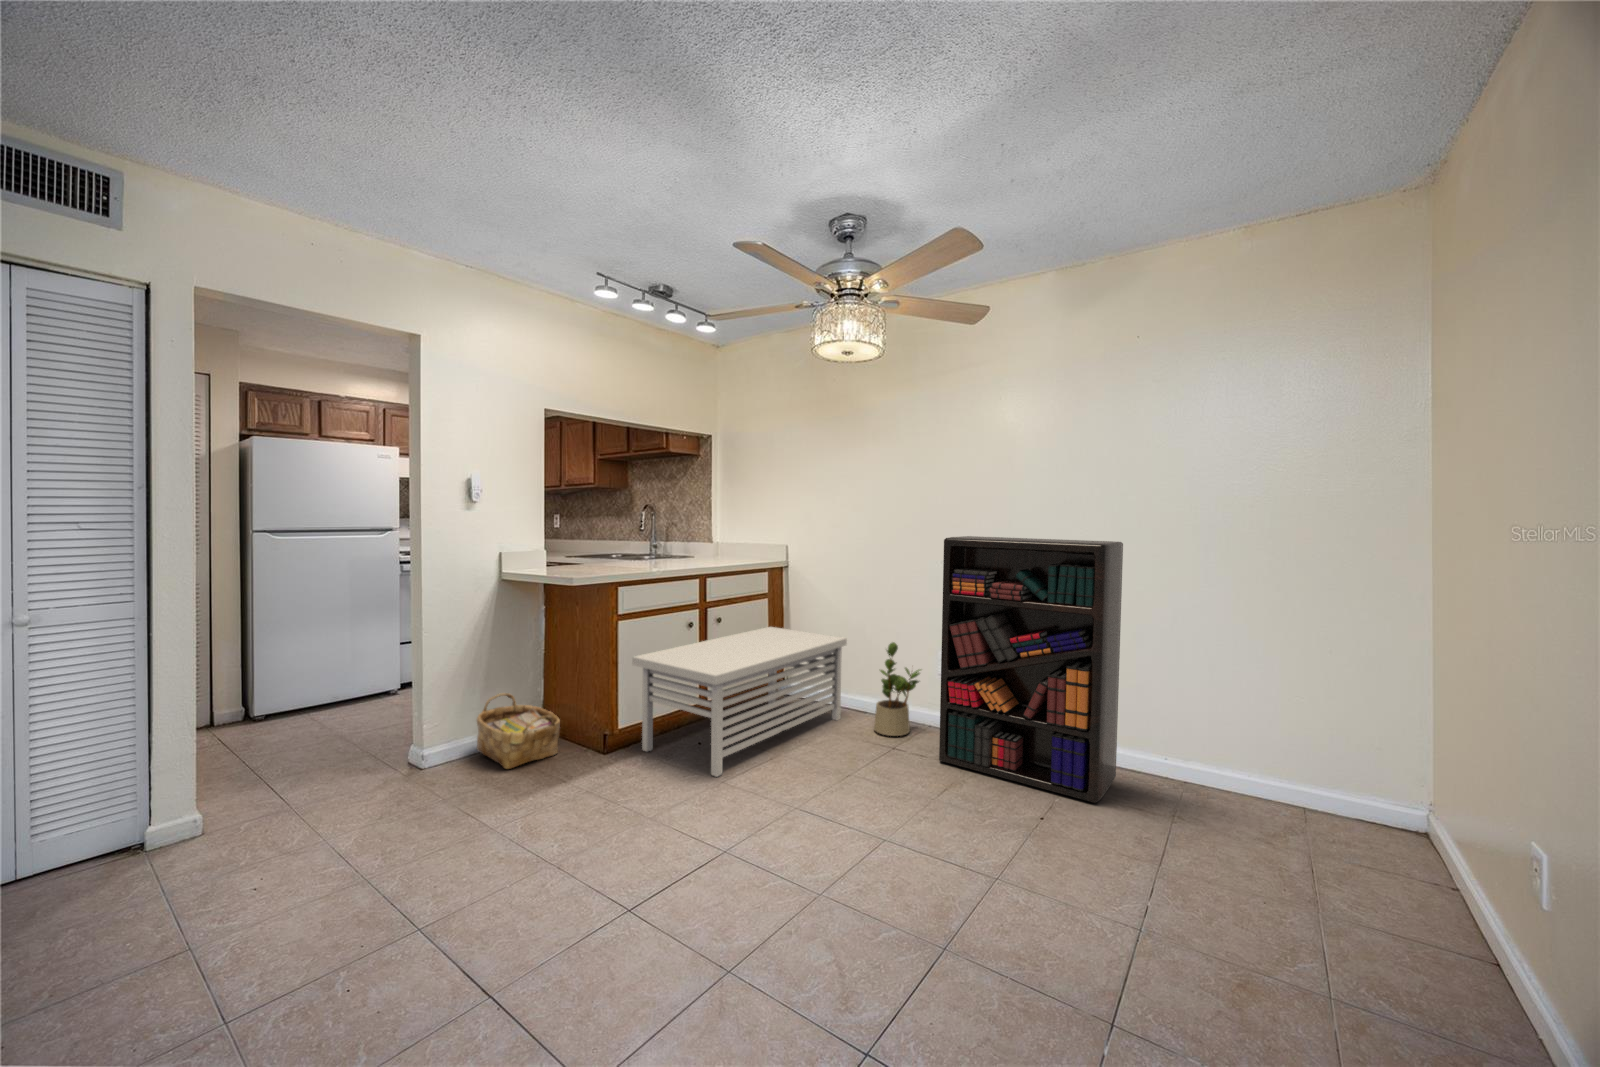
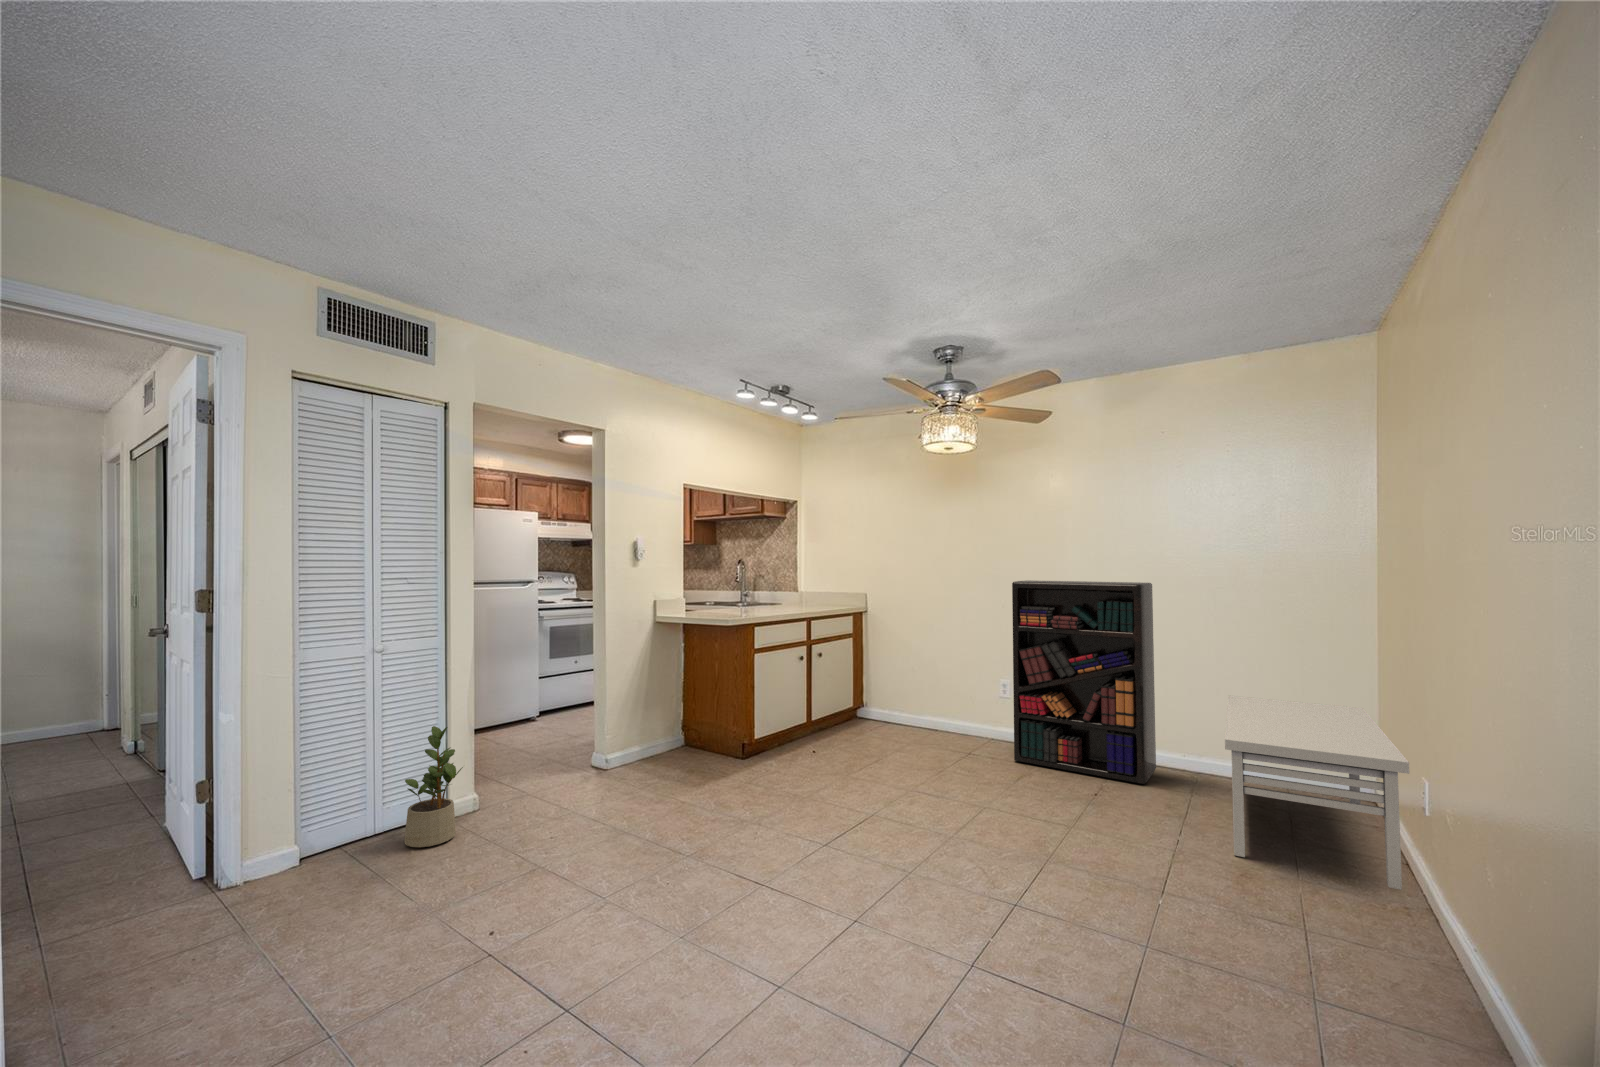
storage bench: present [632,627,847,777] -> present [1225,695,1409,890]
potted plant: present [874,642,921,736] -> present [404,726,463,847]
woven basket: present [477,693,560,769] -> none [642,712,709,771]

